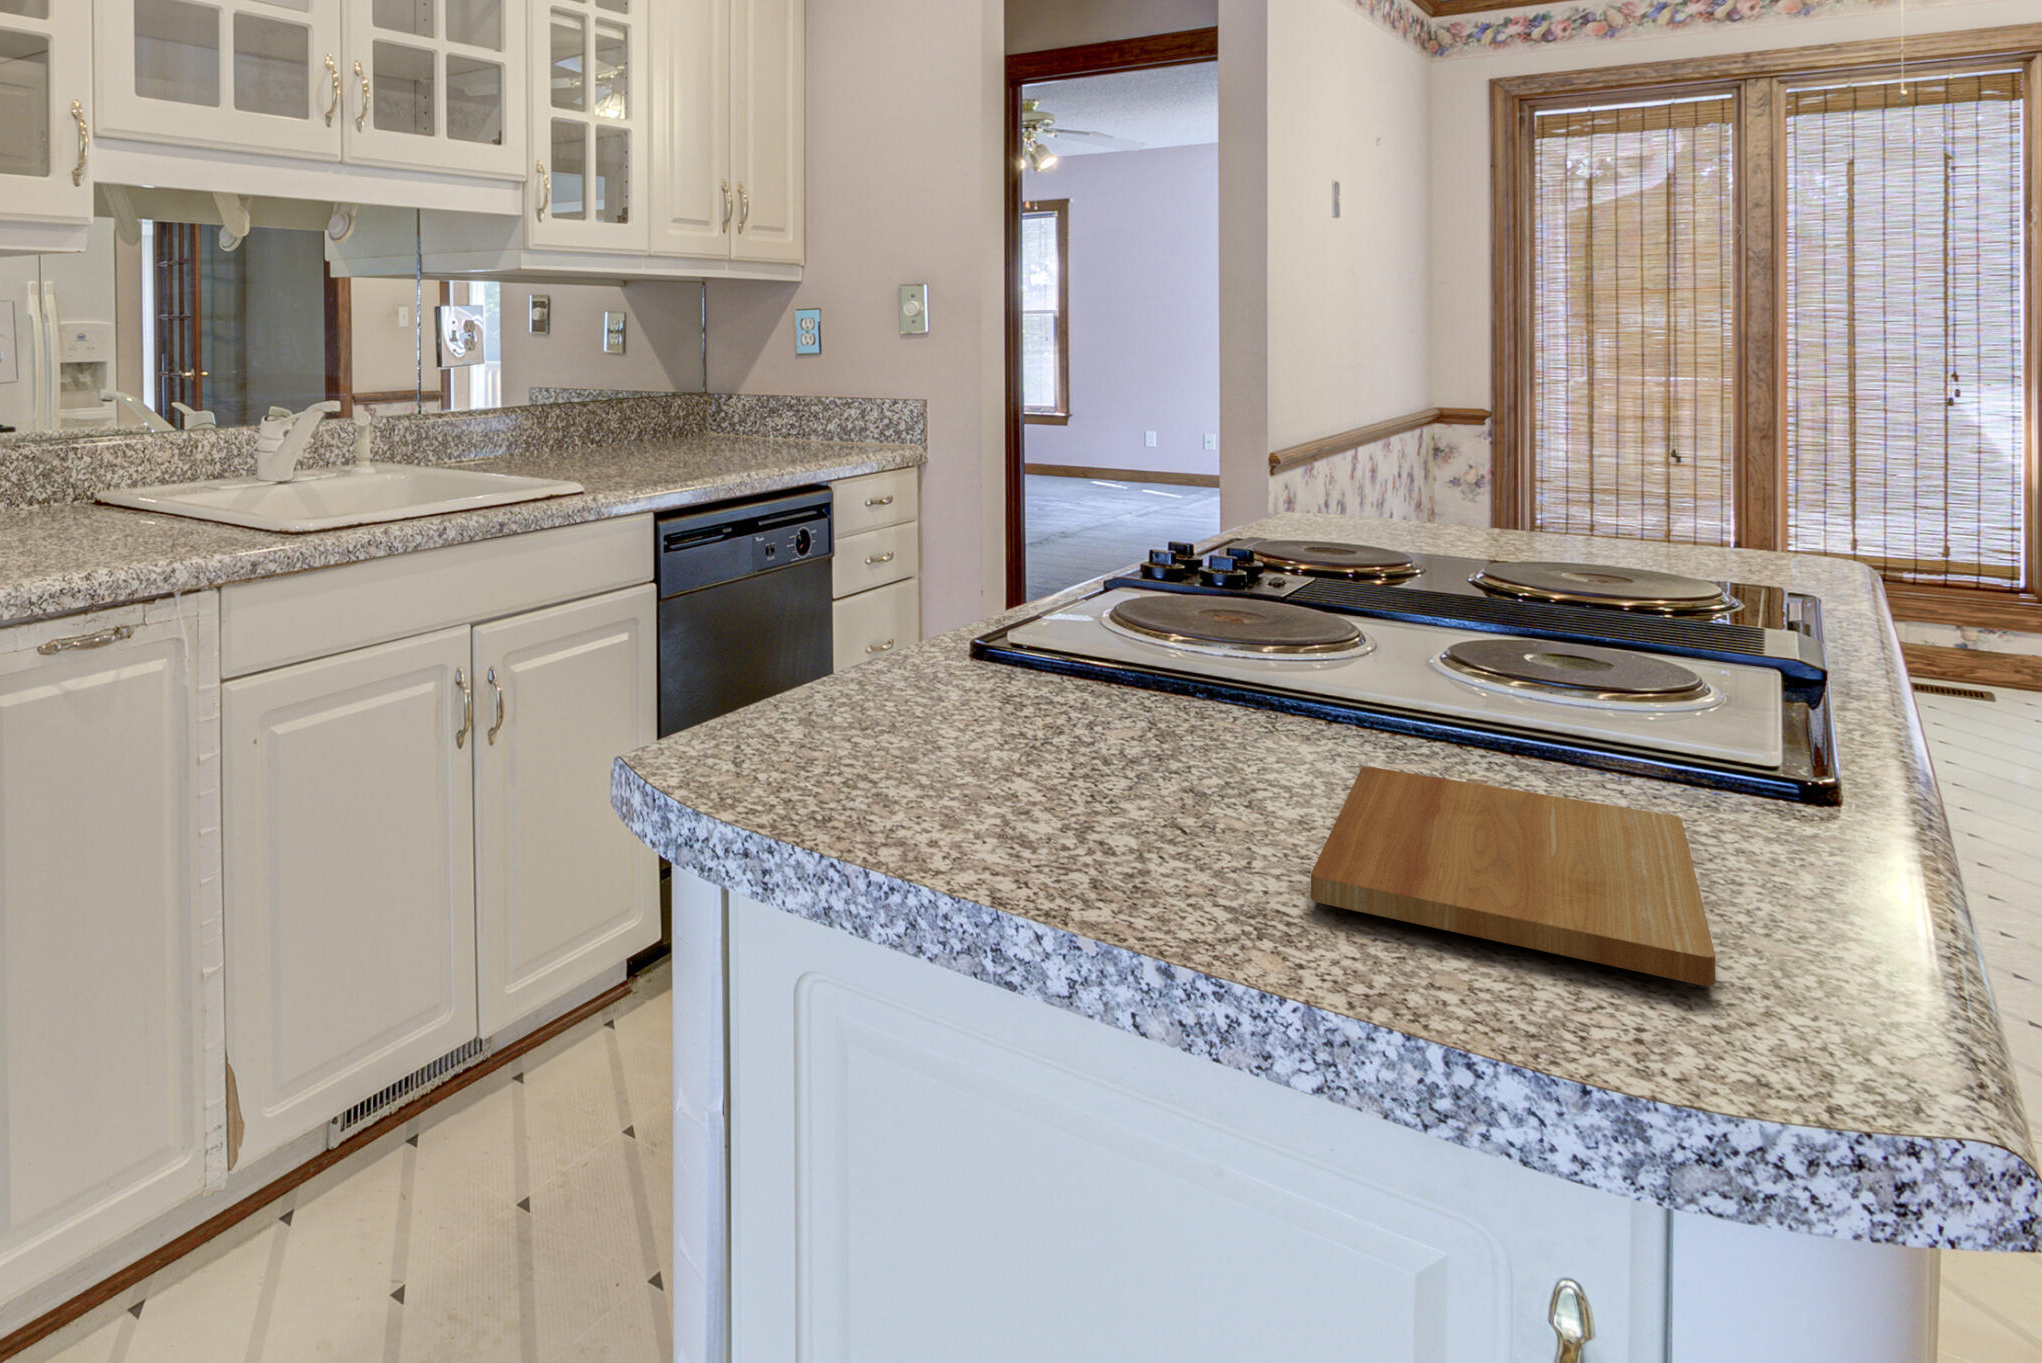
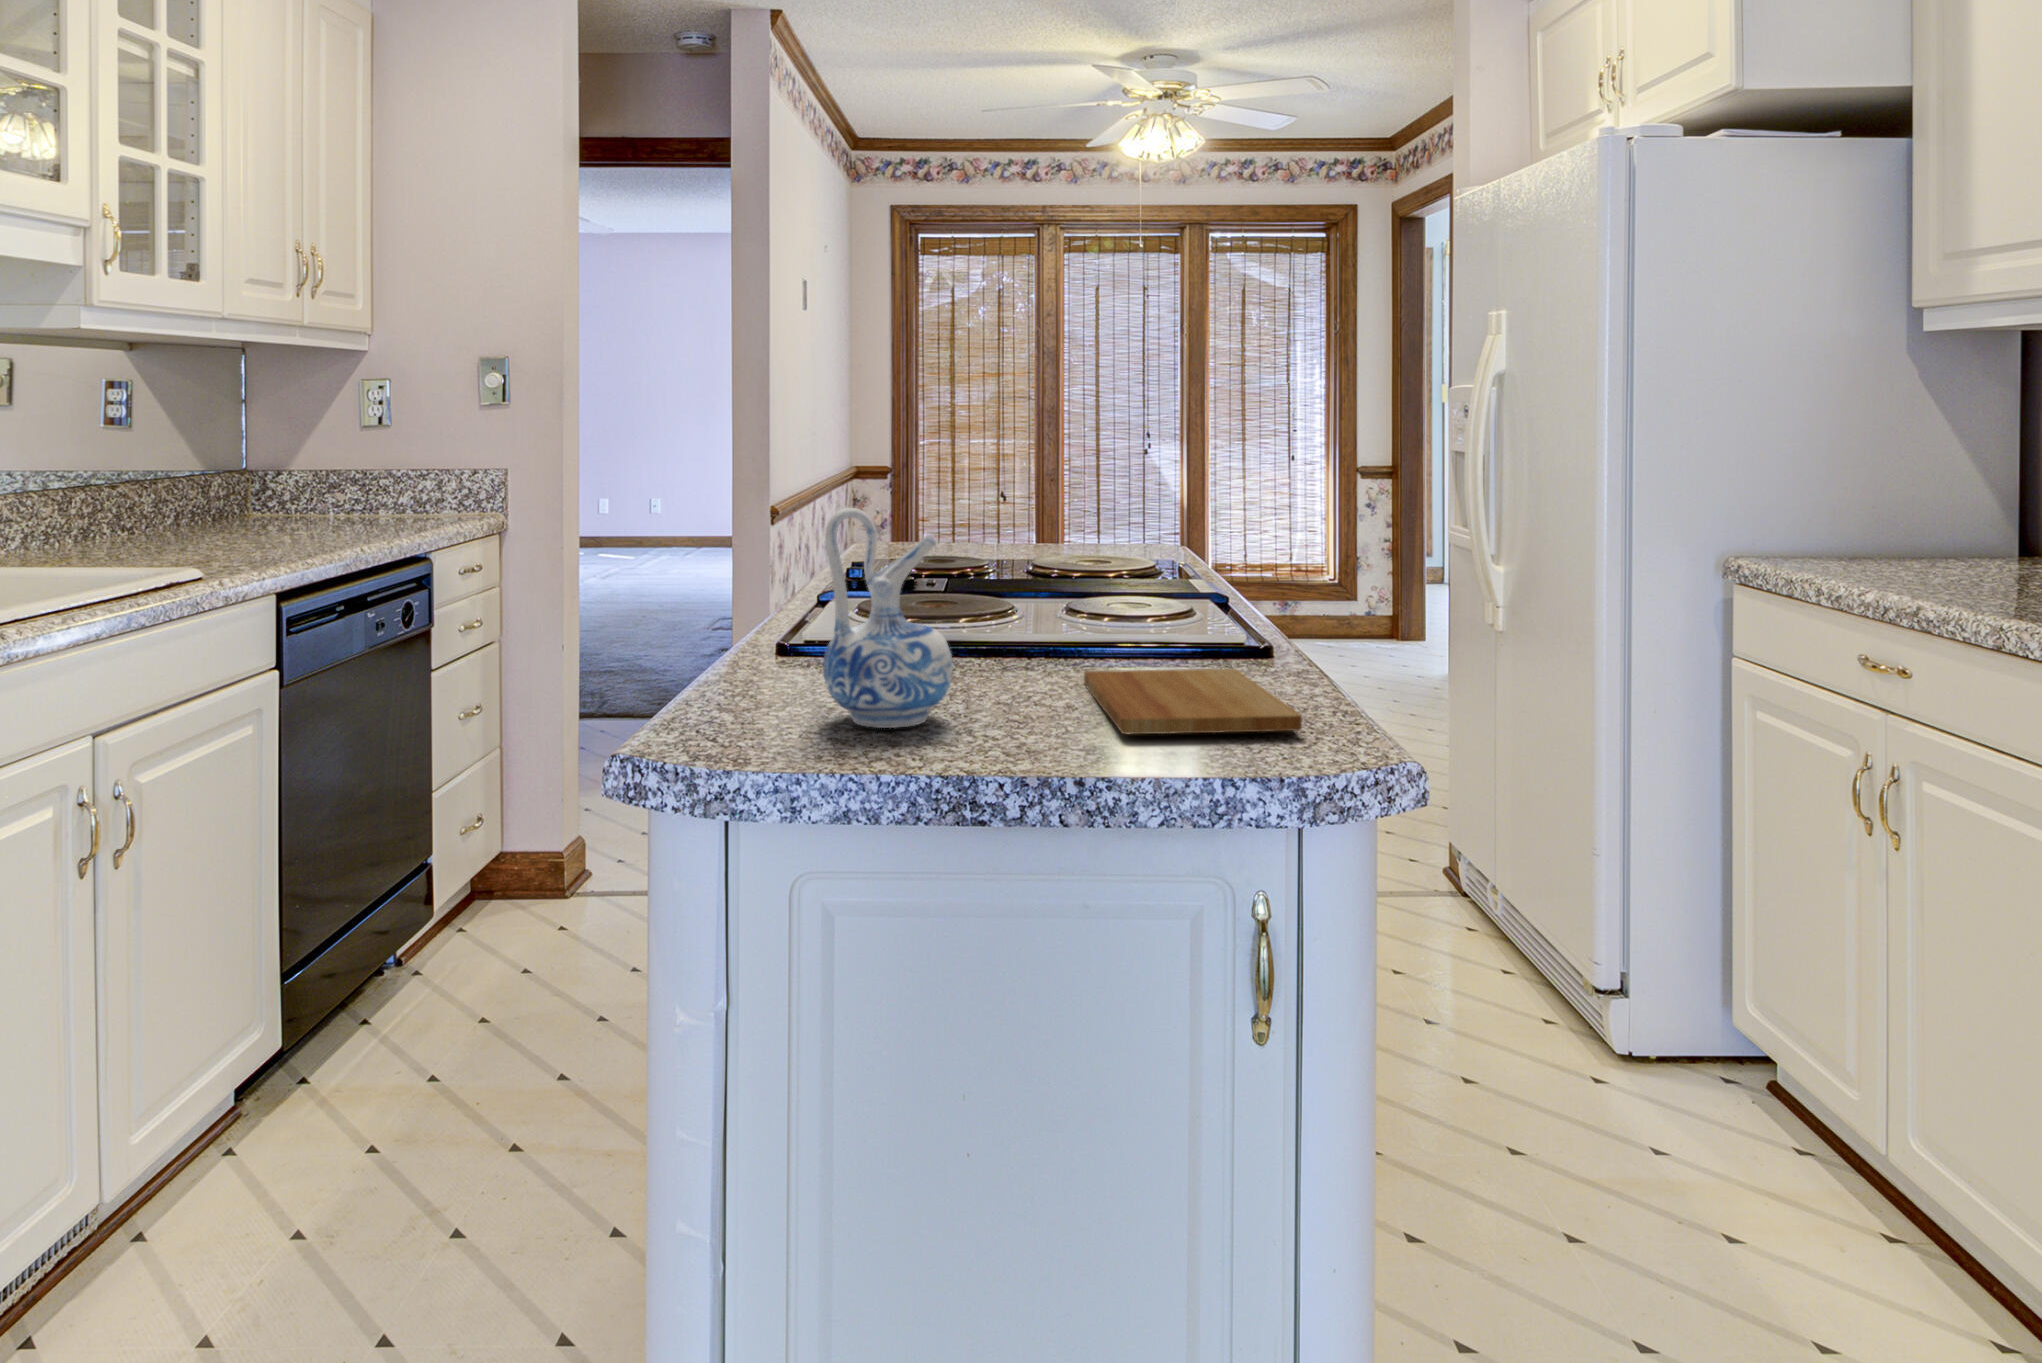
ceramic pitcher: none [883,486,1072,804] -> present [823,508,953,728]

